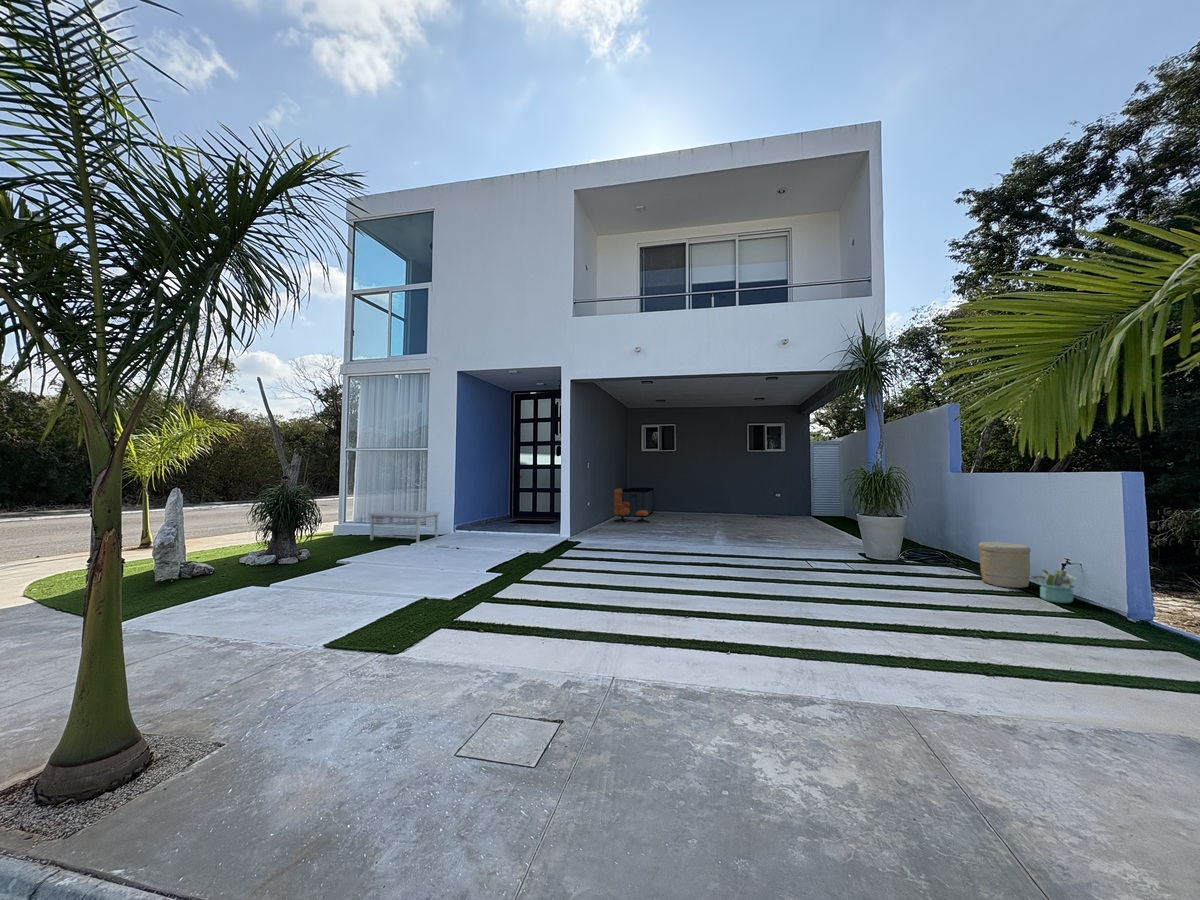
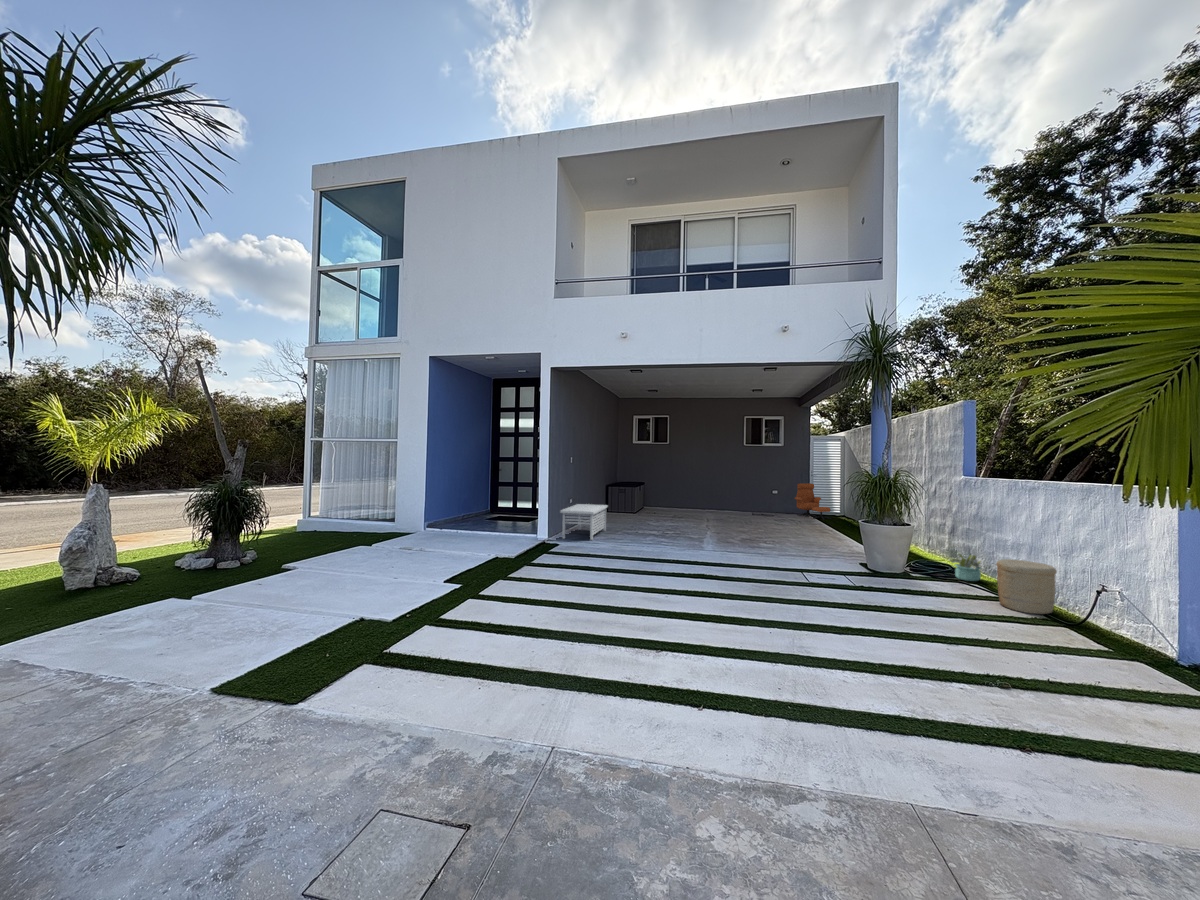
lounge chair: present [614,489,649,523] -> present [794,483,831,519]
storage bench: present [368,510,440,543] -> present [560,504,607,540]
decorative plant: present [1030,570,1076,603] -> present [950,554,983,581]

